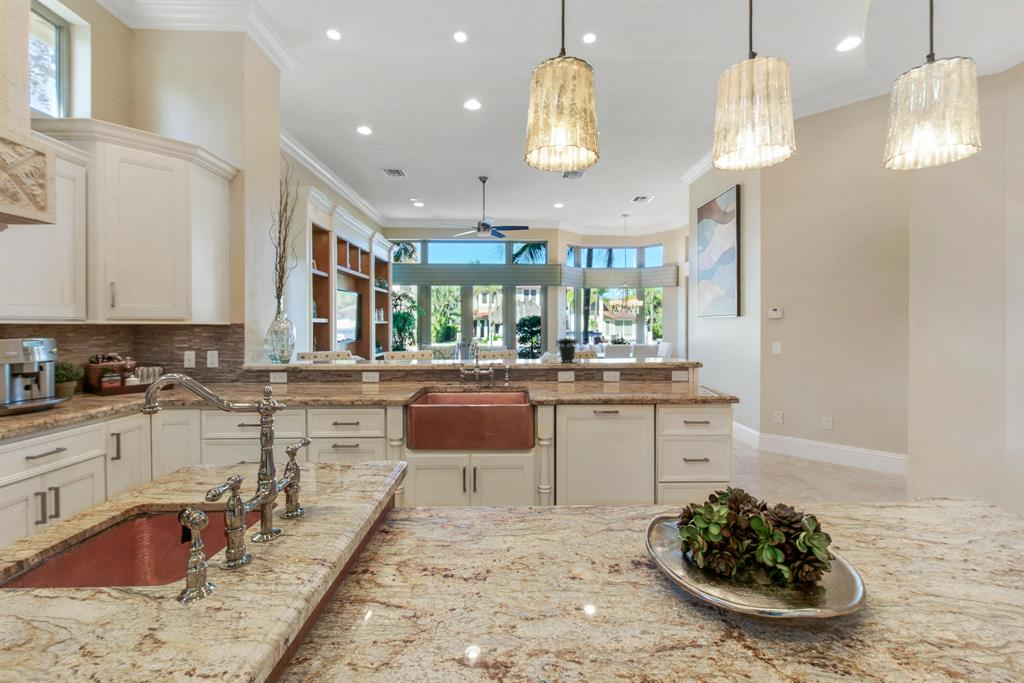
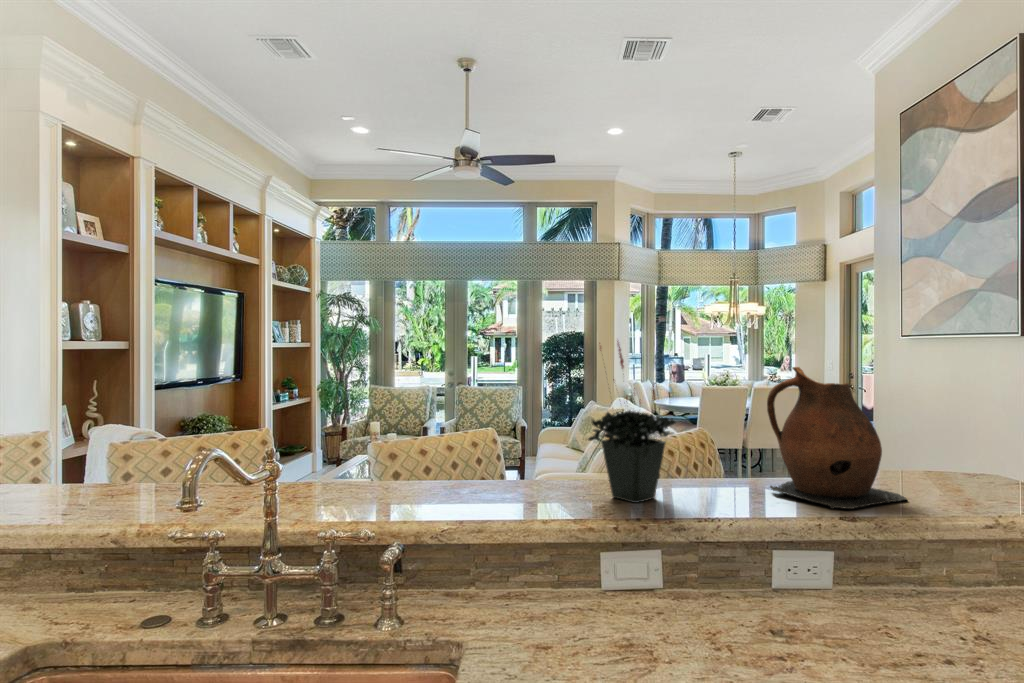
ceramic pitcher: none [605,326,639,362] -> present [767,367,907,509]

